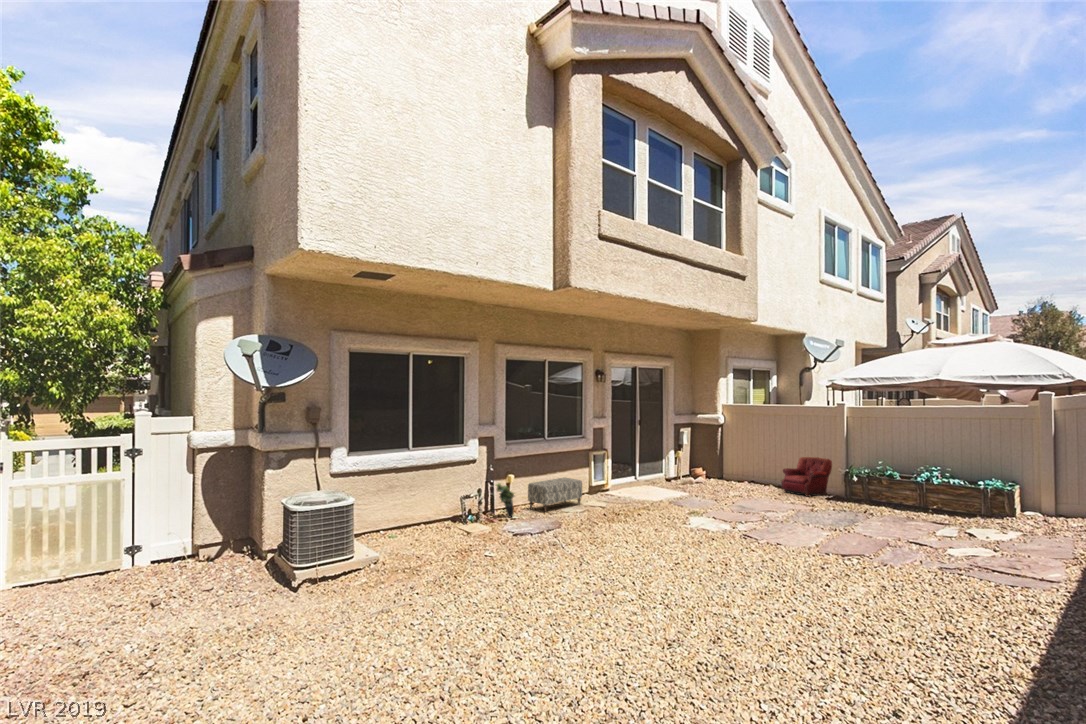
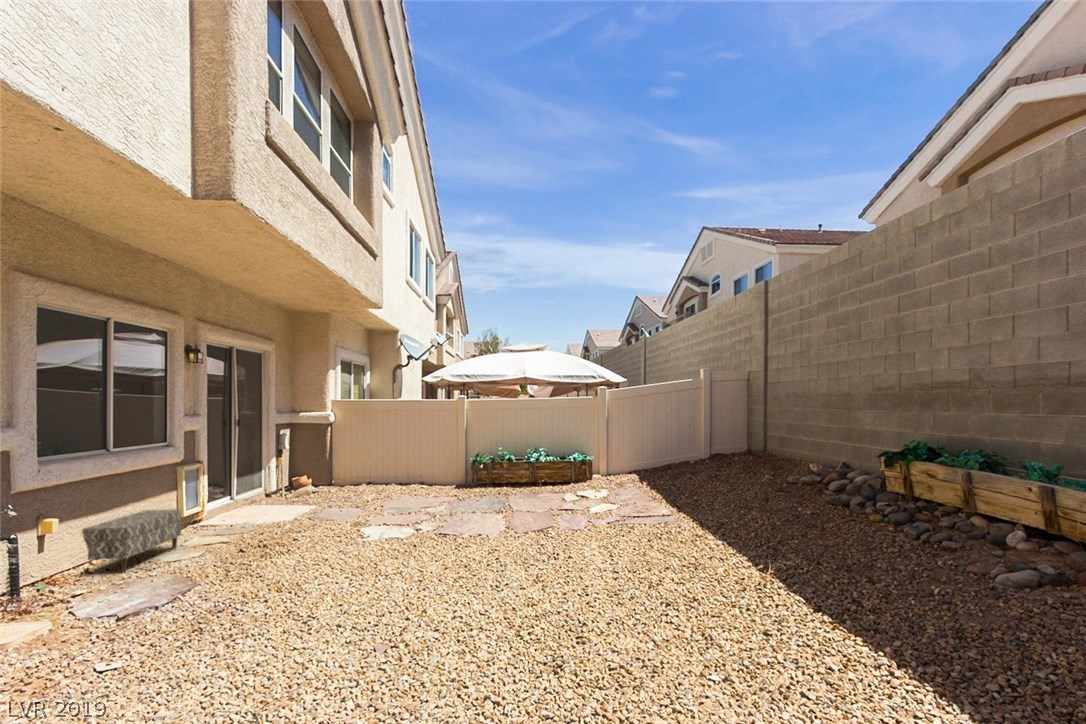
armchair: present [782,456,832,497] -> none [409,448,454,489]
potted plant: present [496,483,514,517] -> none [18,533,71,597]

